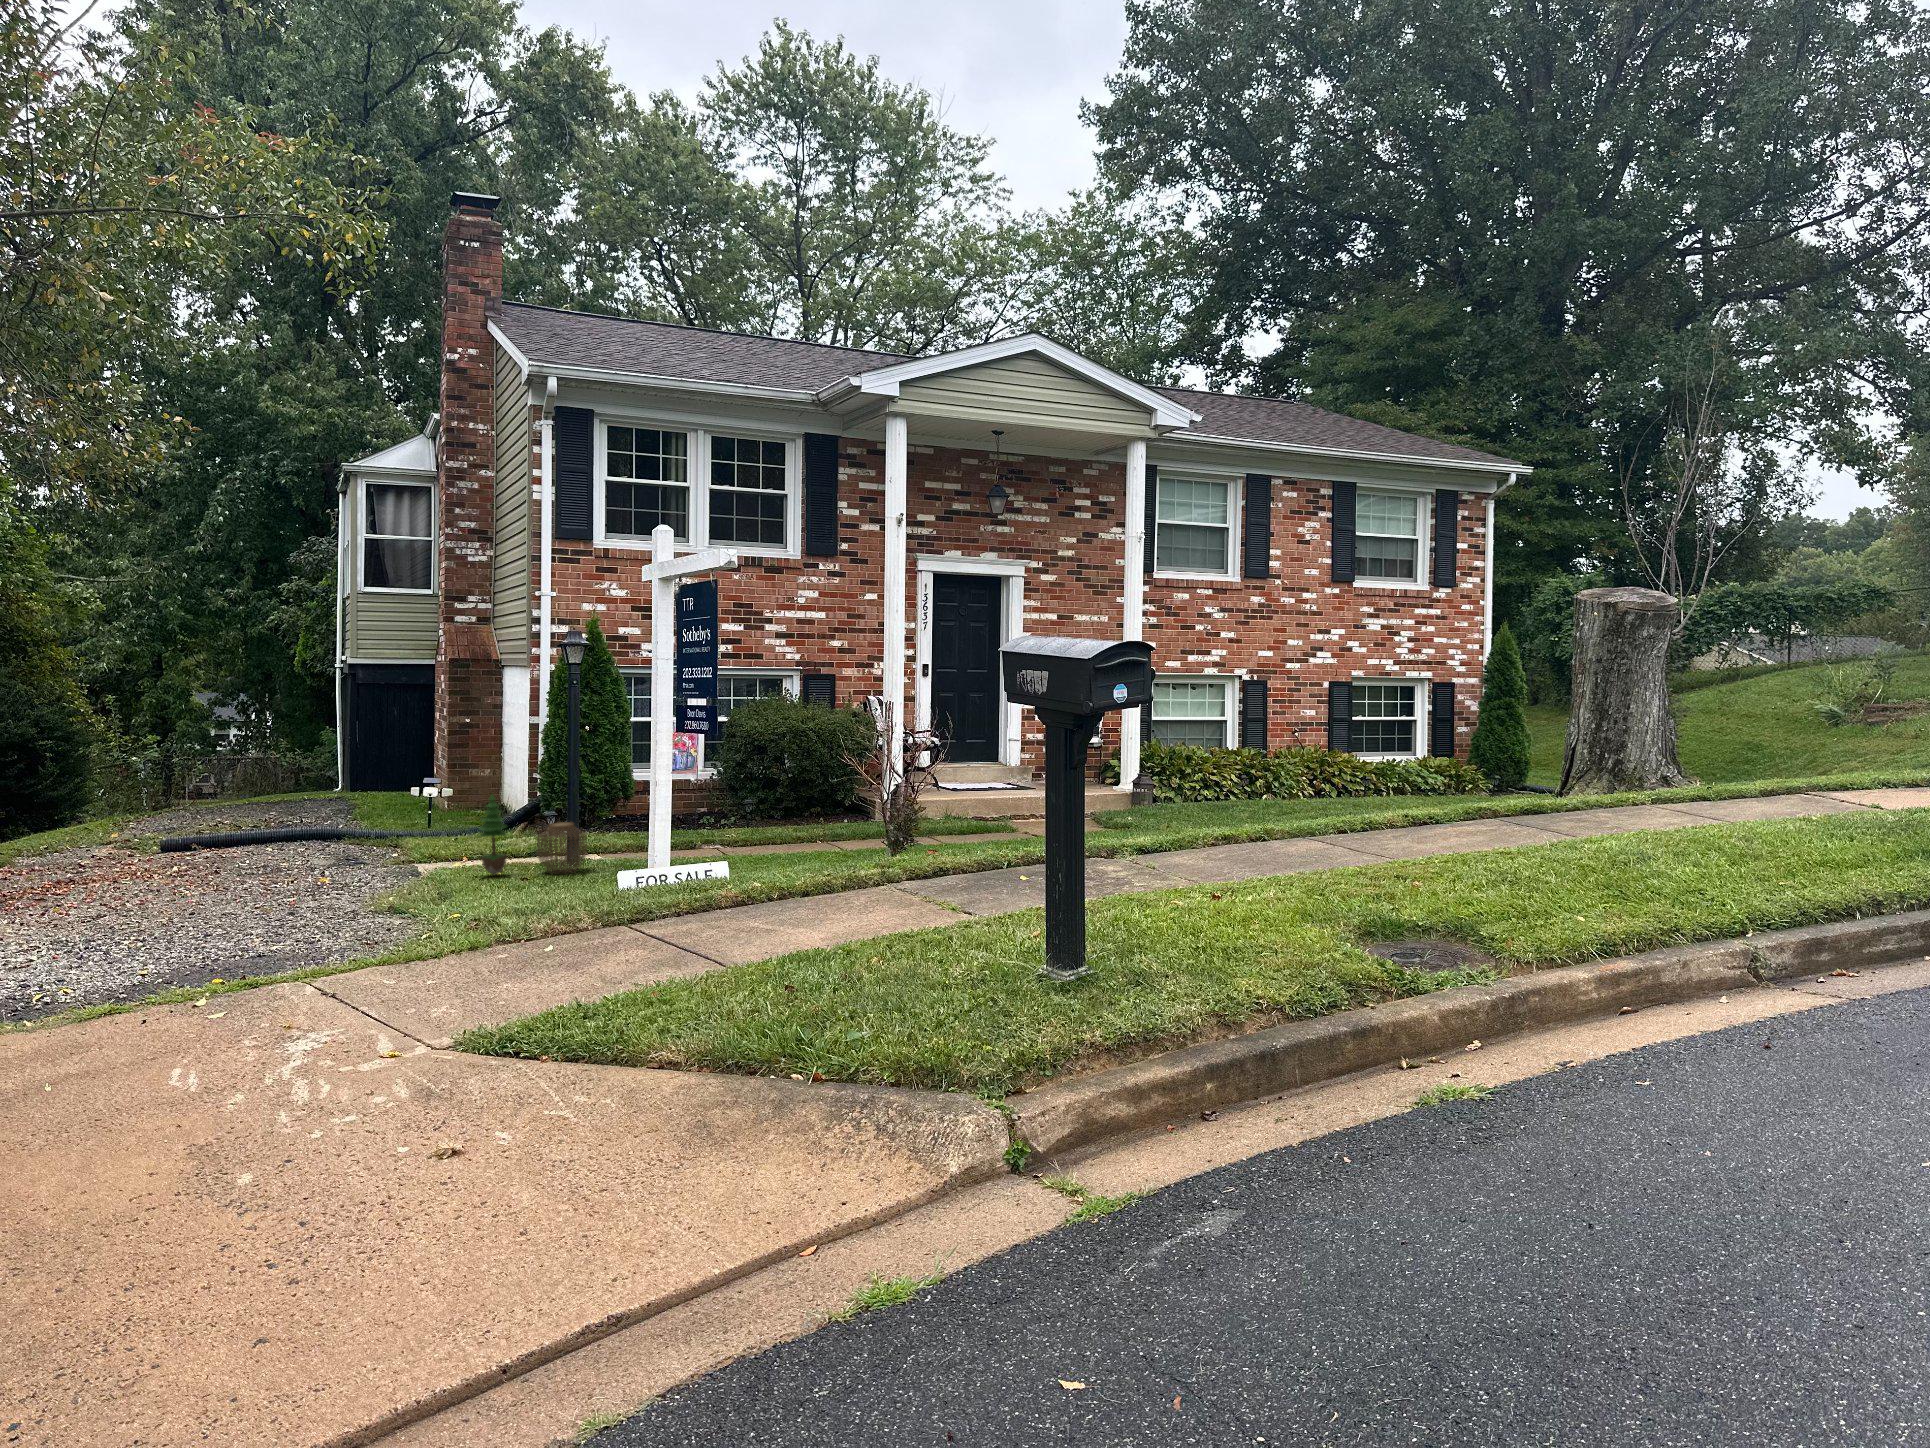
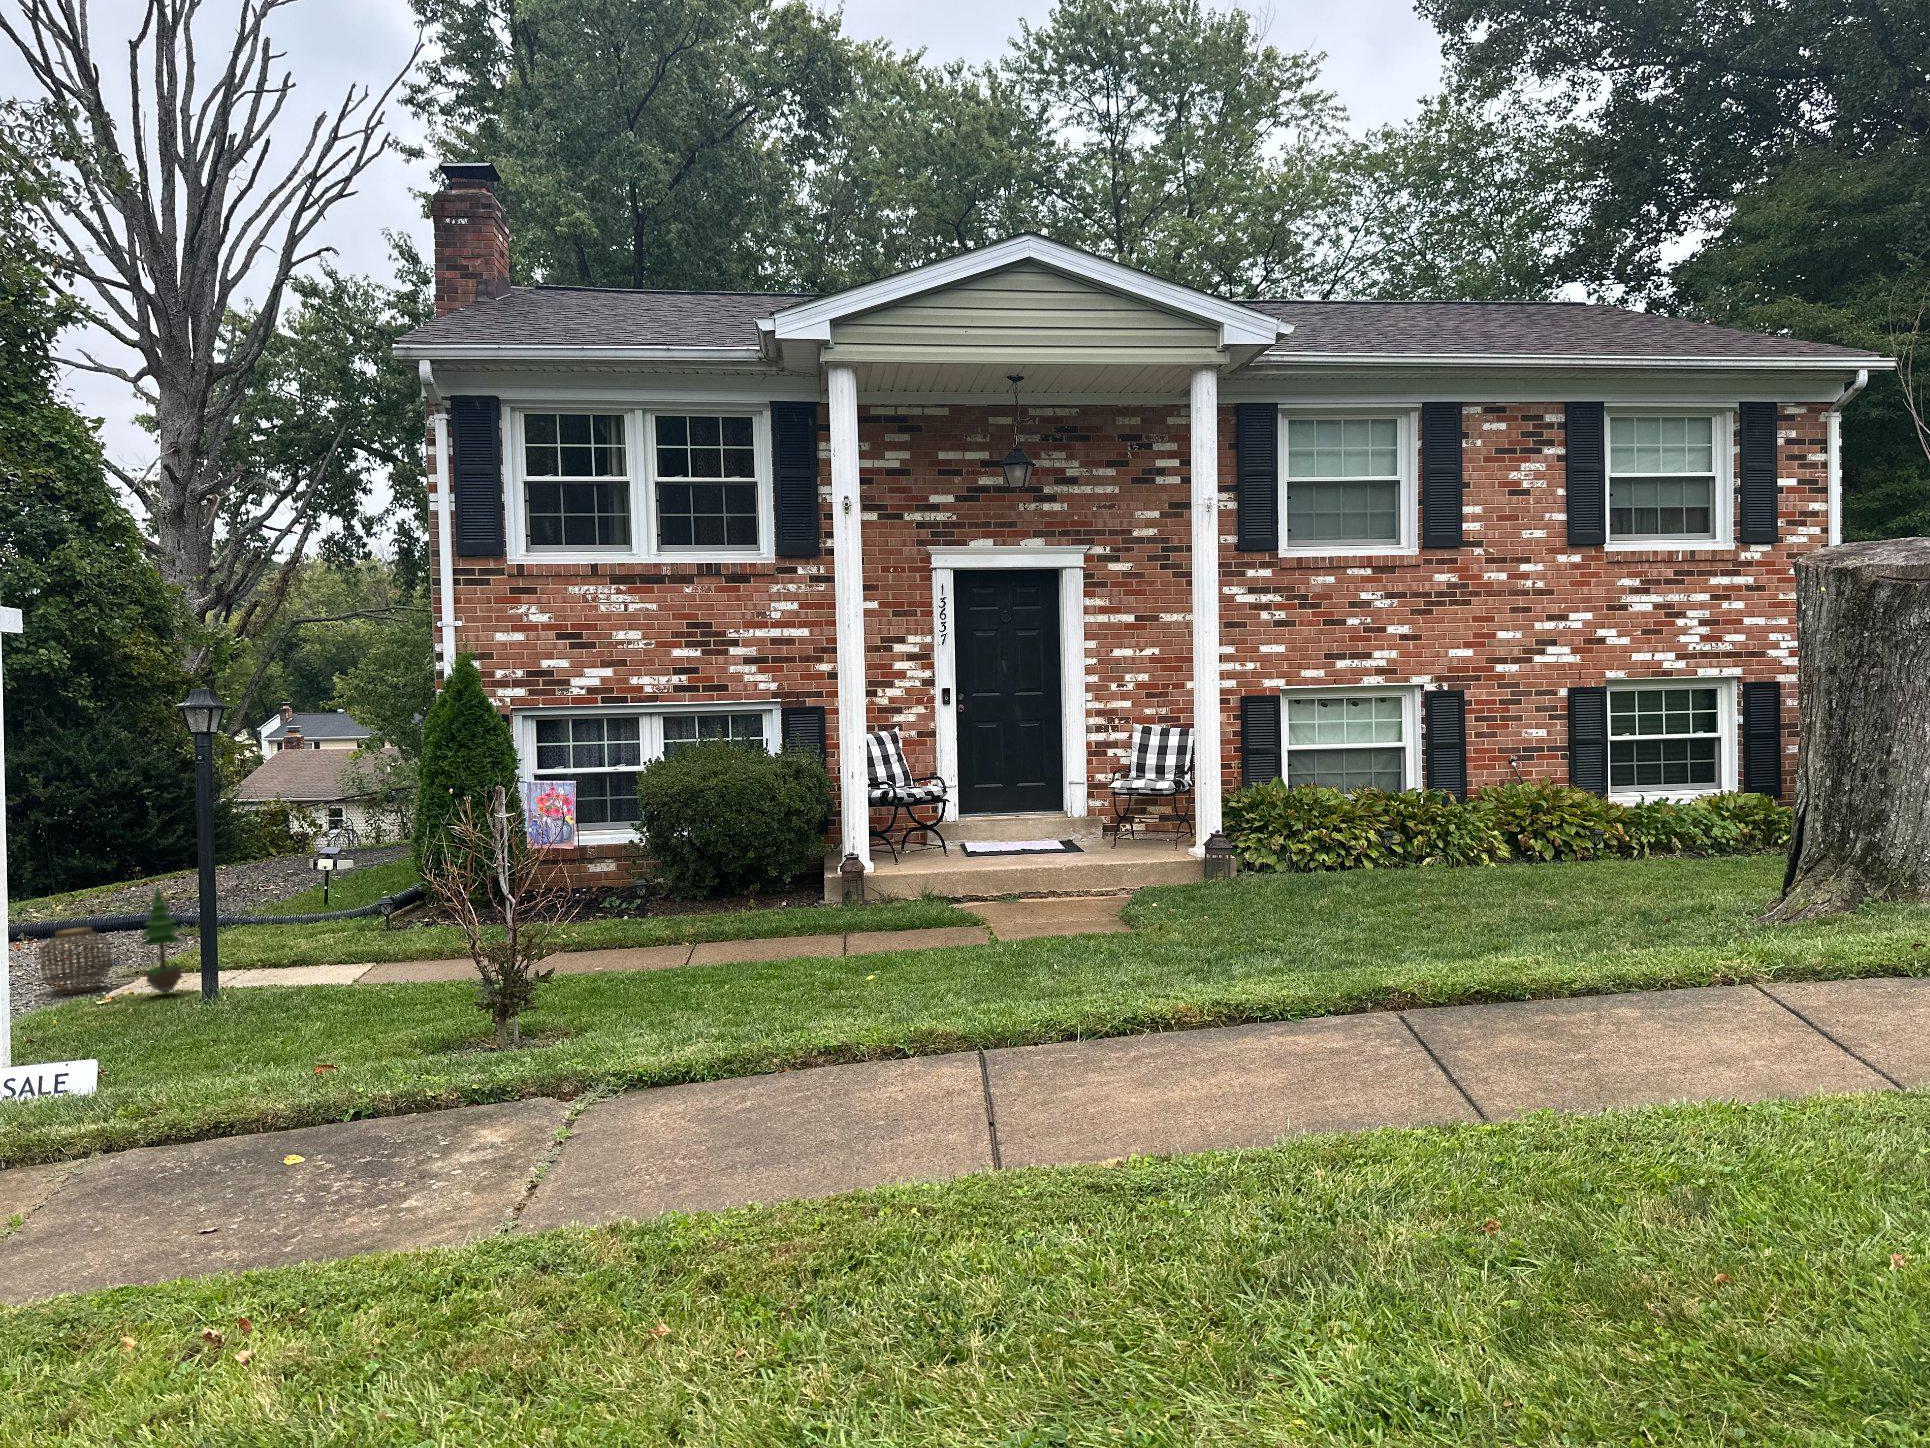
woven basket: present [537,822,587,874] -> present [40,927,111,994]

